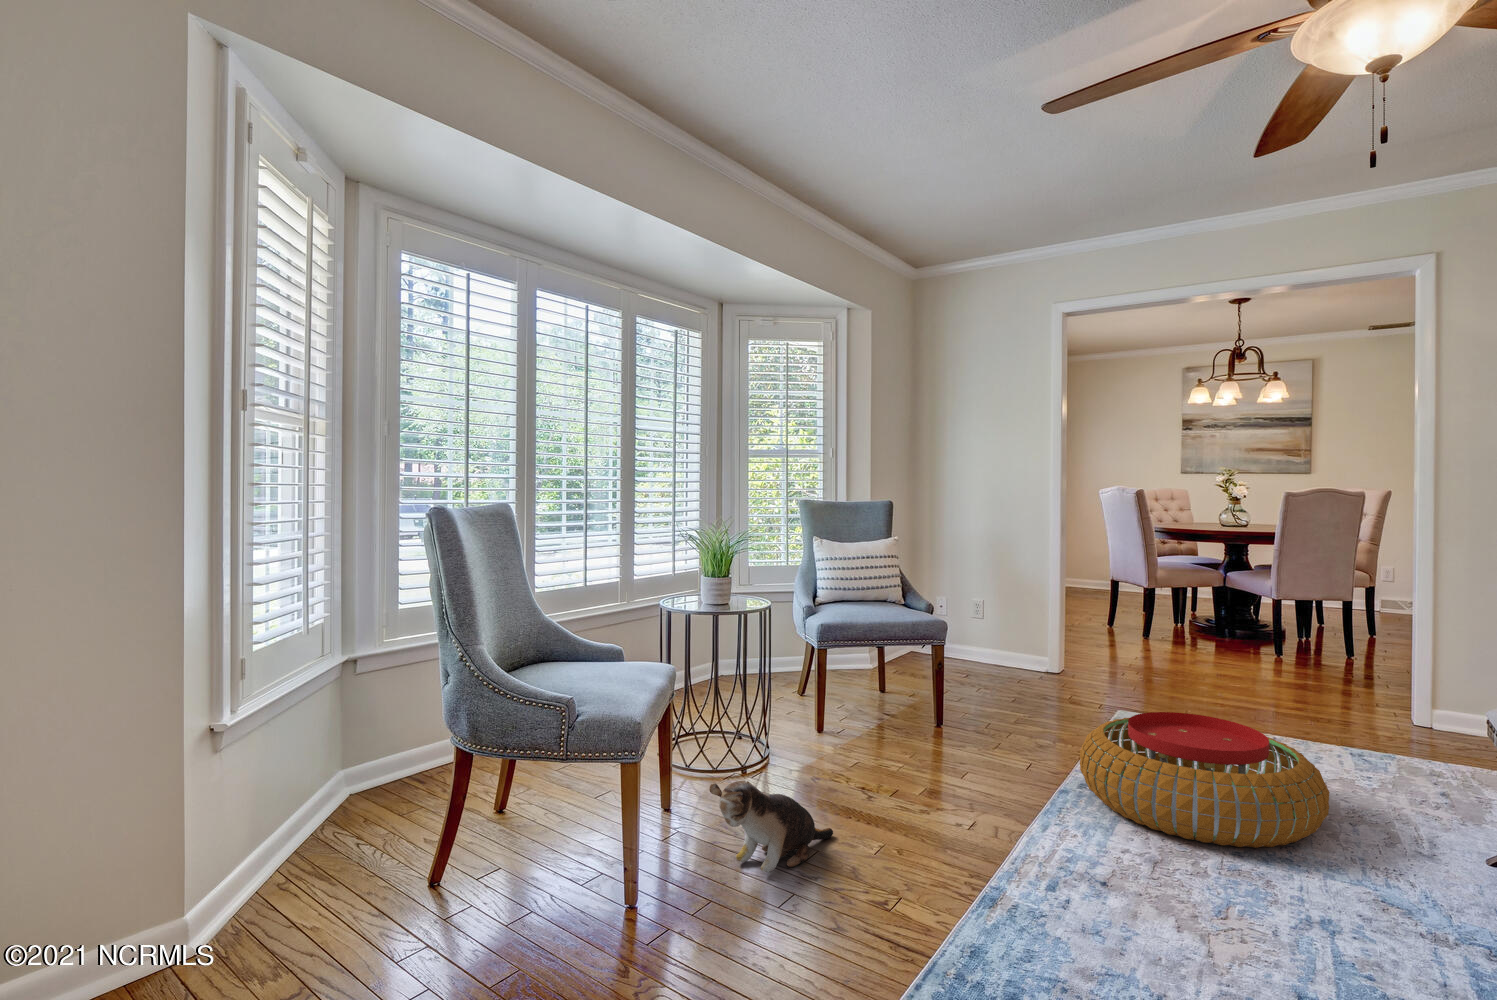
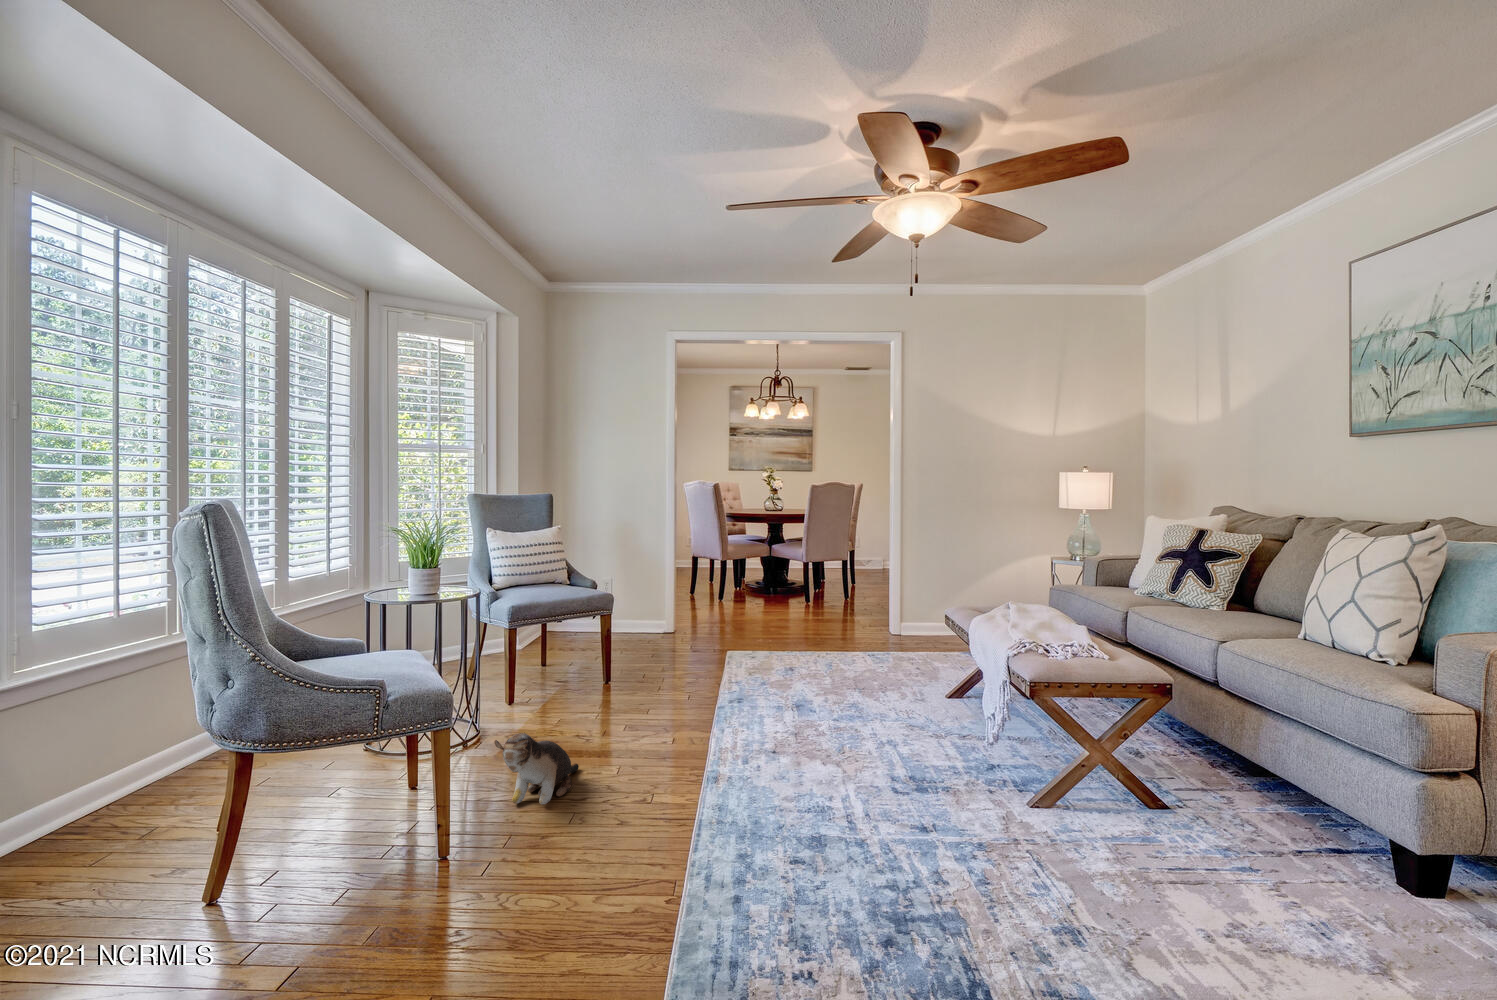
pouf: present [1080,712,1330,848] -> none [730,639,875,717]

